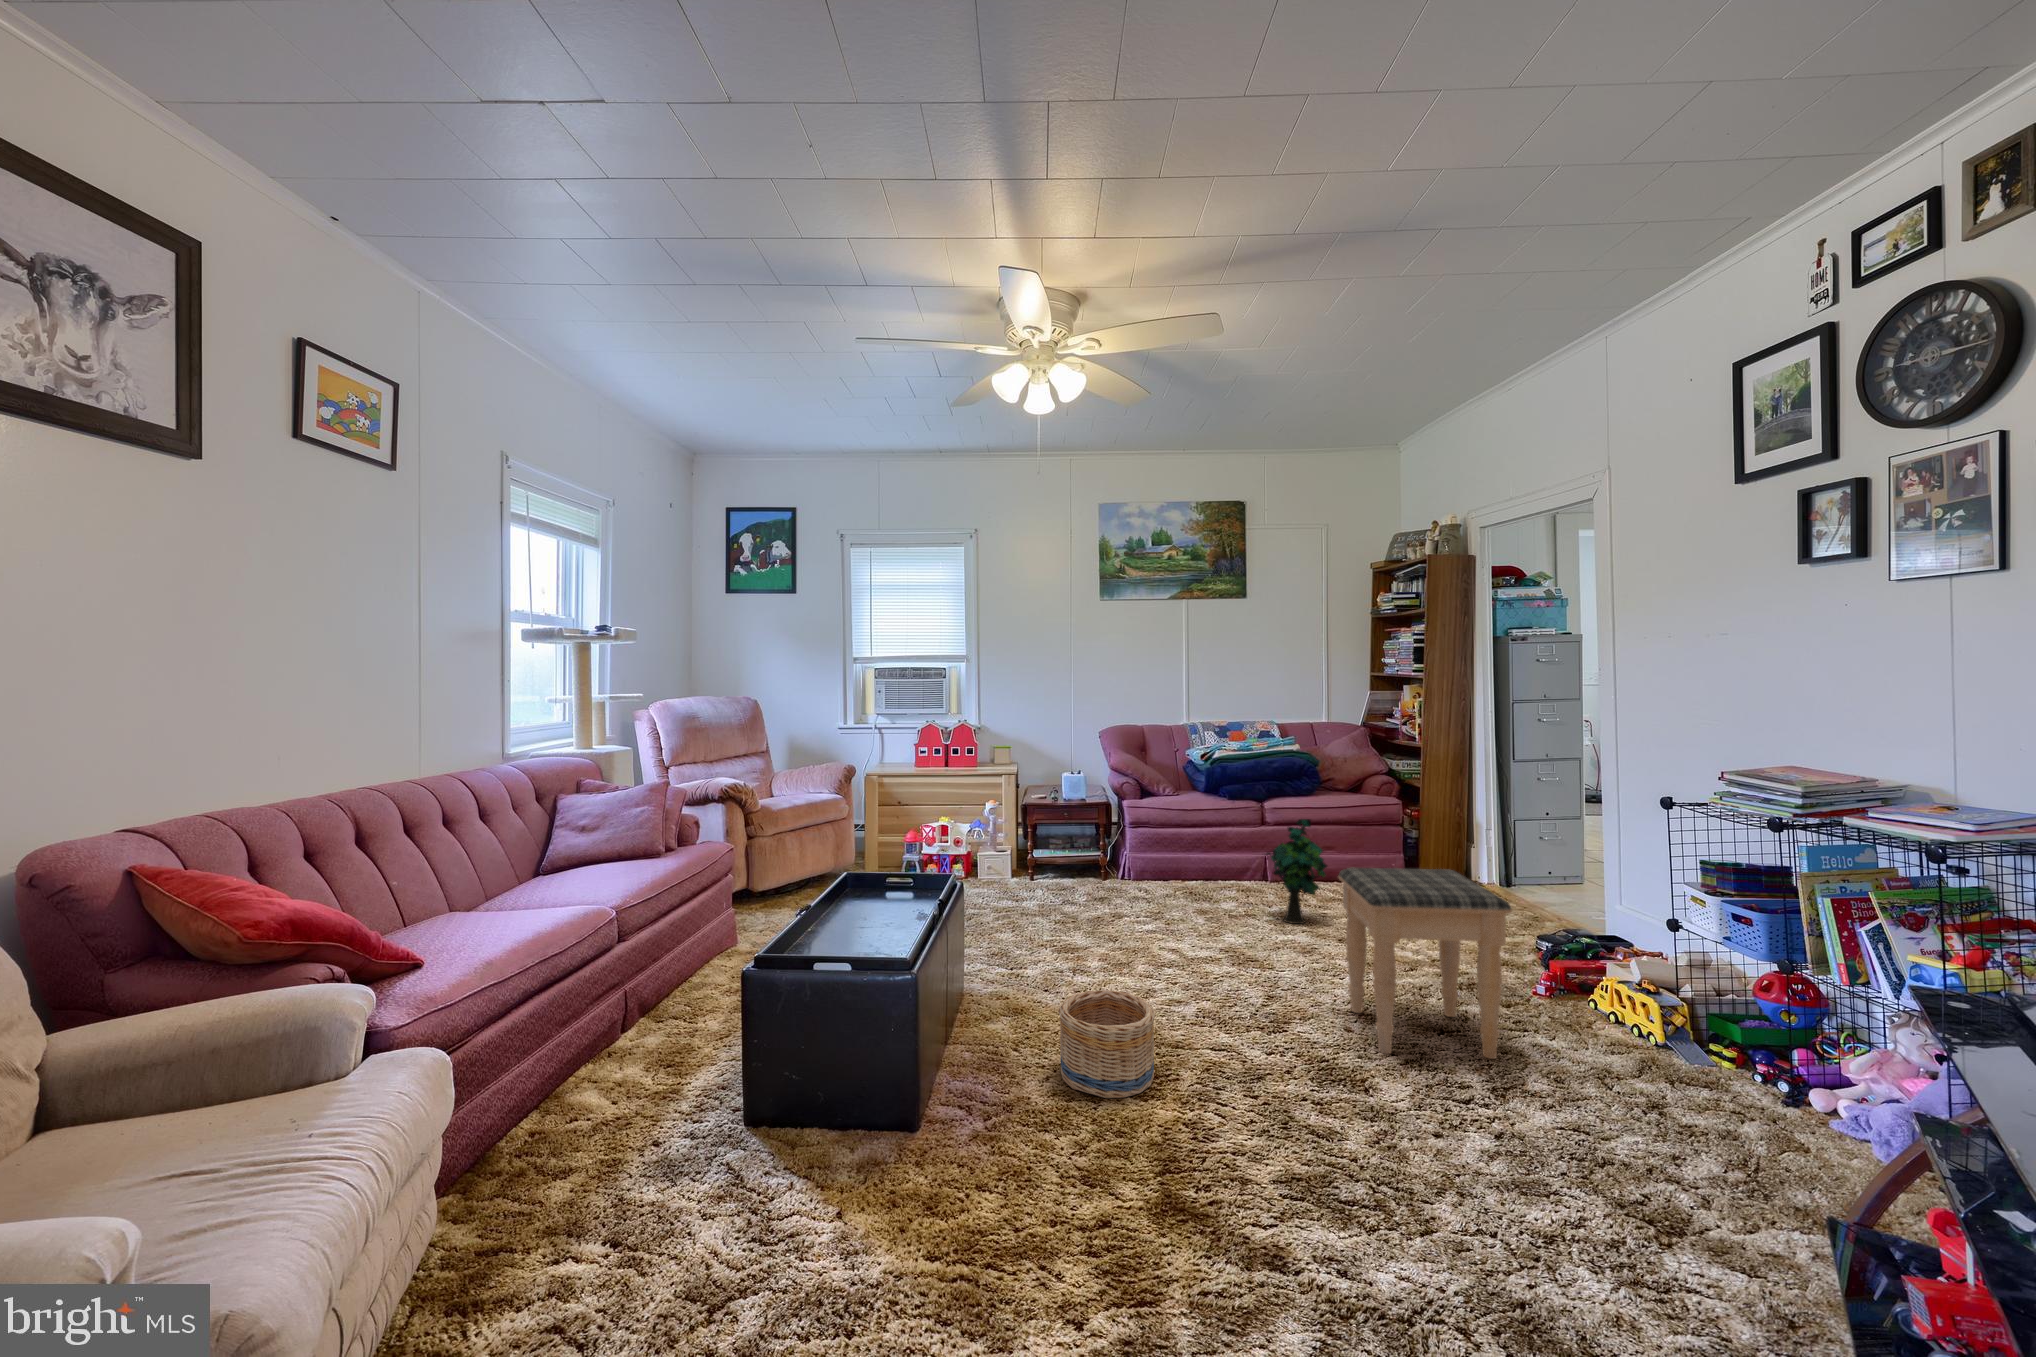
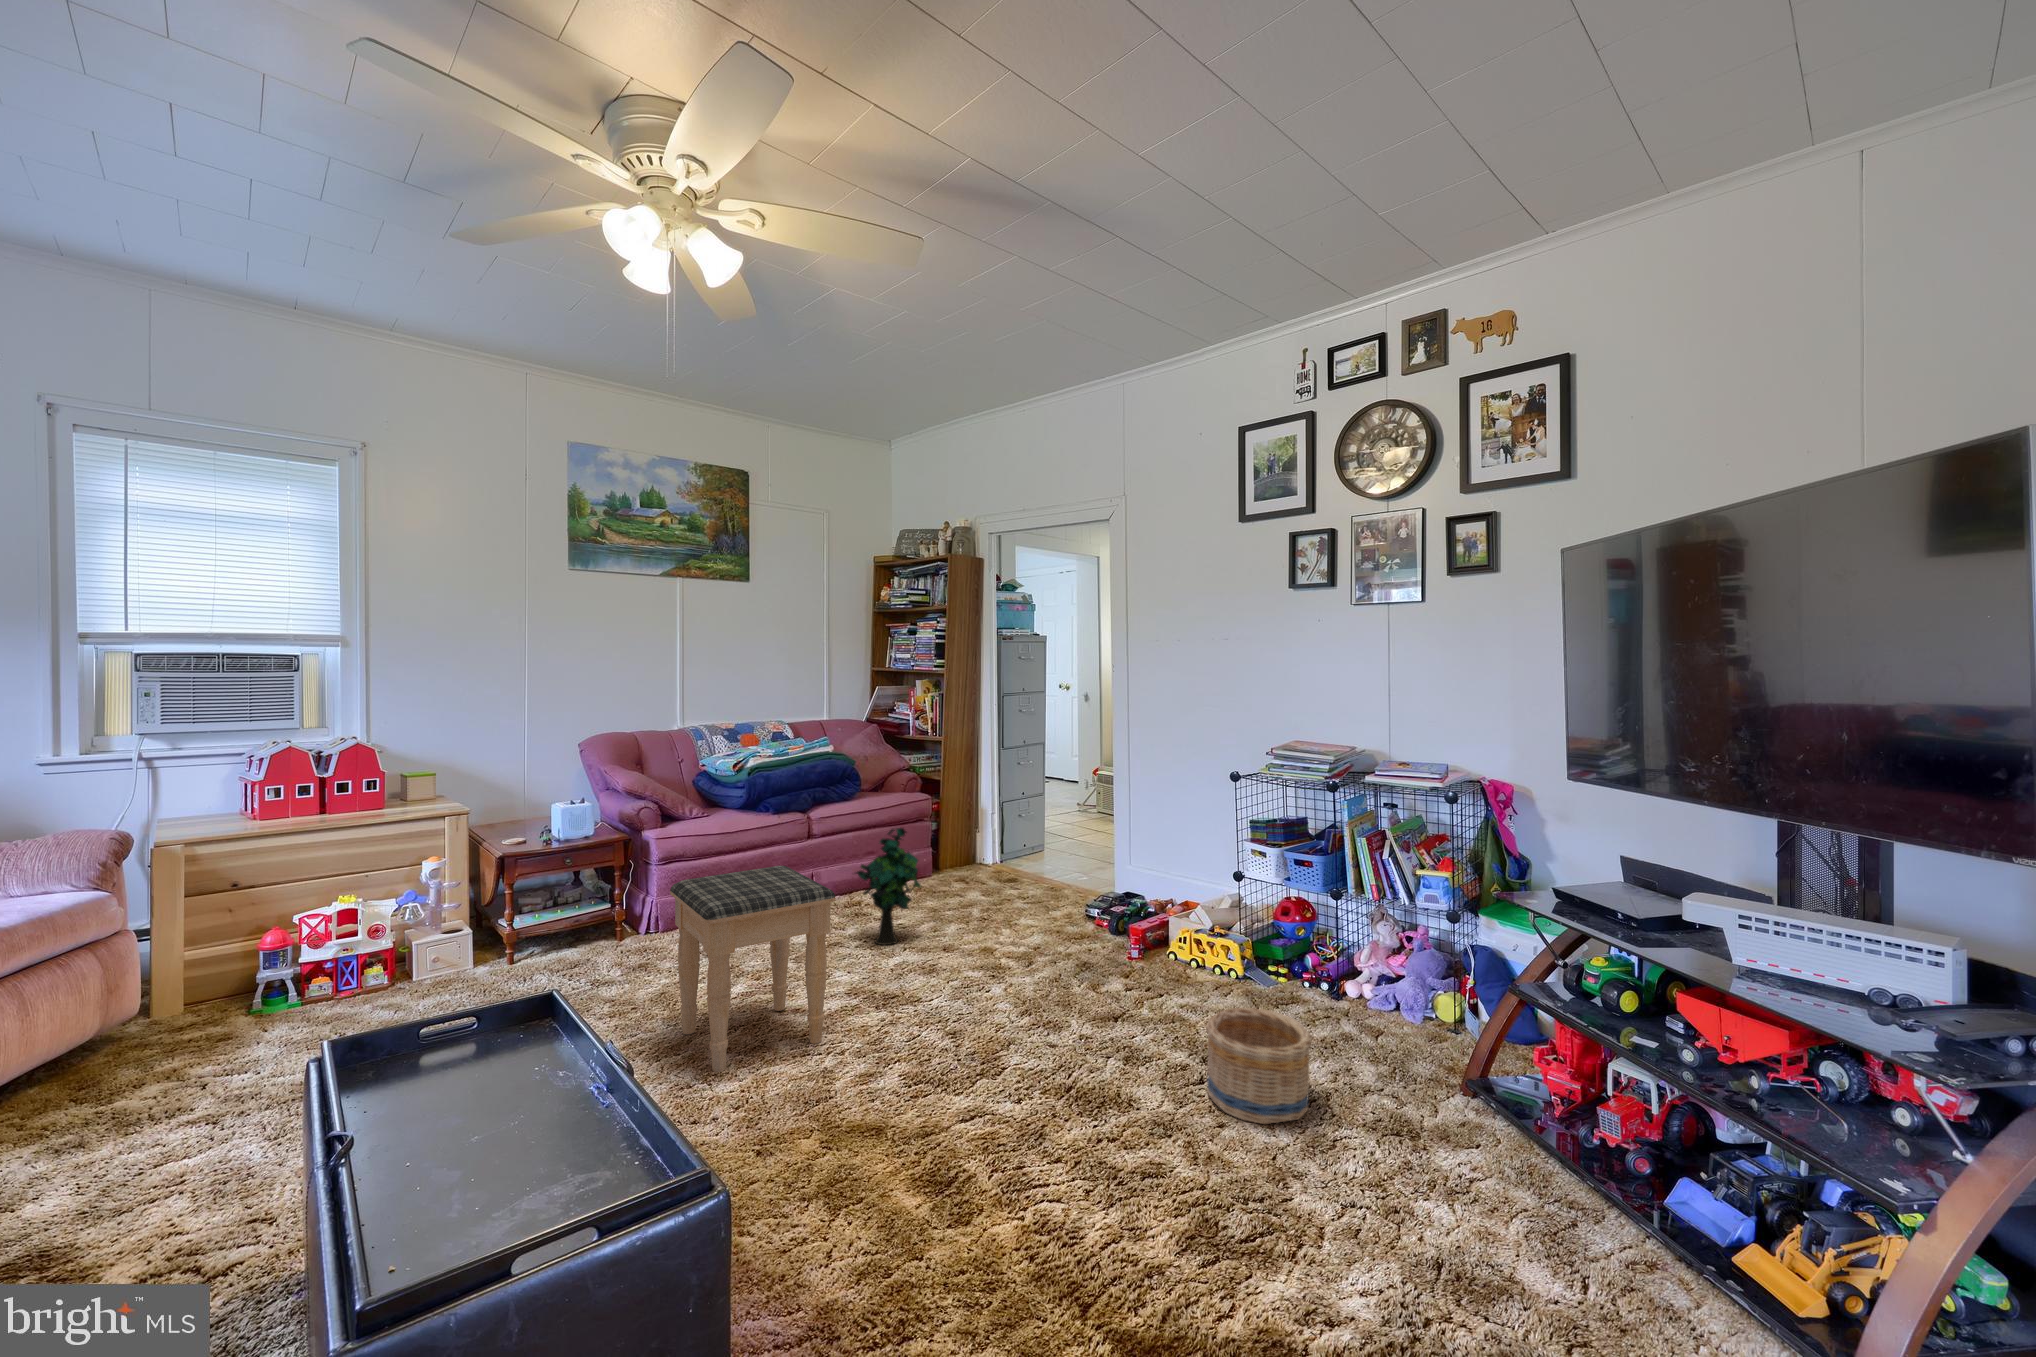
footstool: present [1338,868,1512,1059] -> present [670,866,835,1072]
basket: present [1059,990,1155,1098] -> present [1206,1008,1311,1124]

